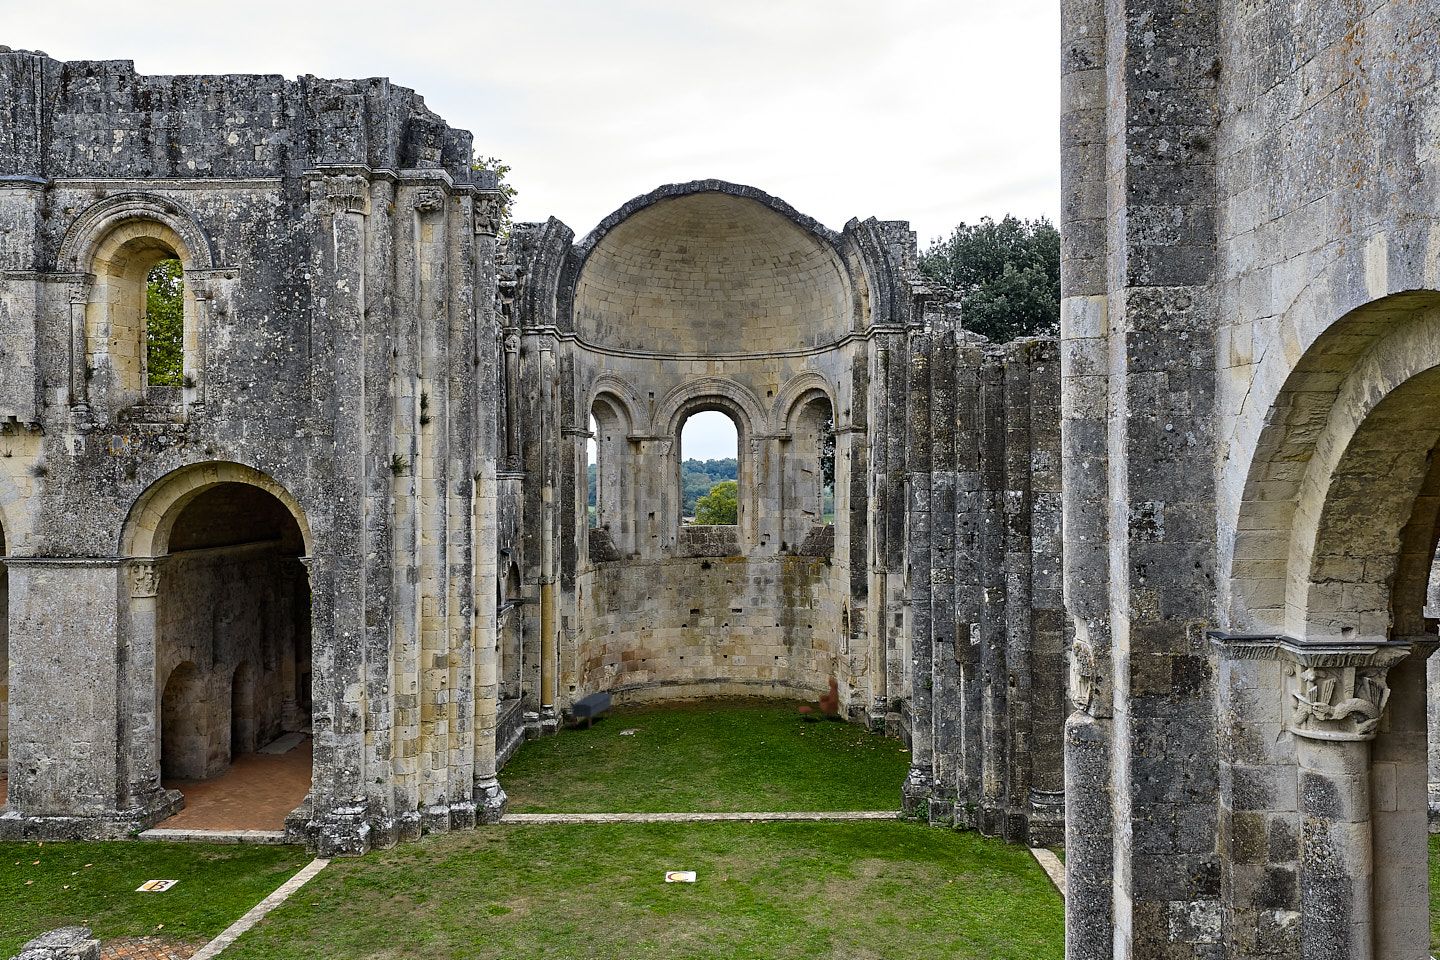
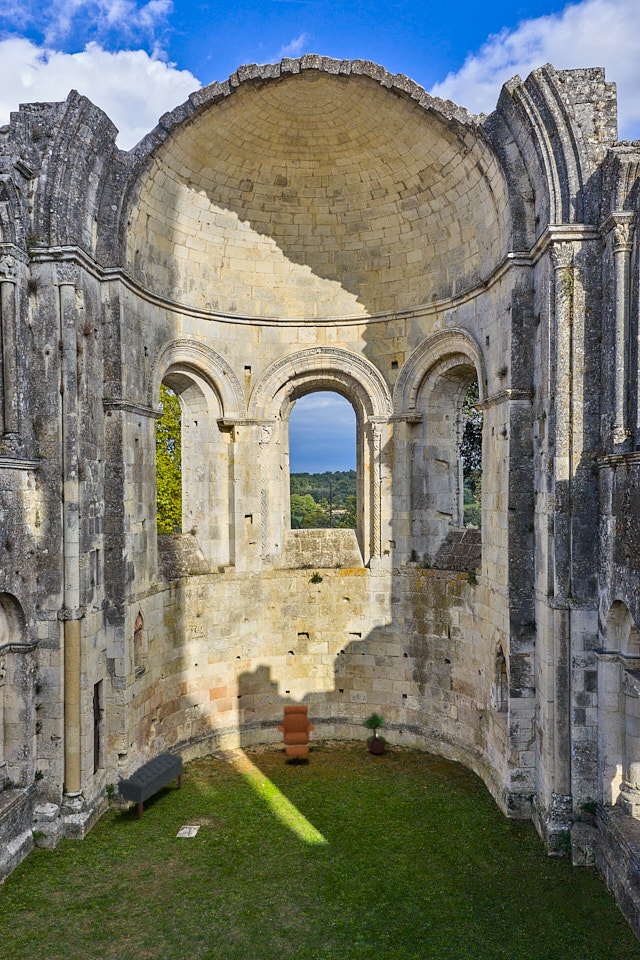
potted tree: none [742,665,763,701] -> present [363,712,386,753]
lounge chair: present [799,680,839,722] -> present [278,705,314,768]

